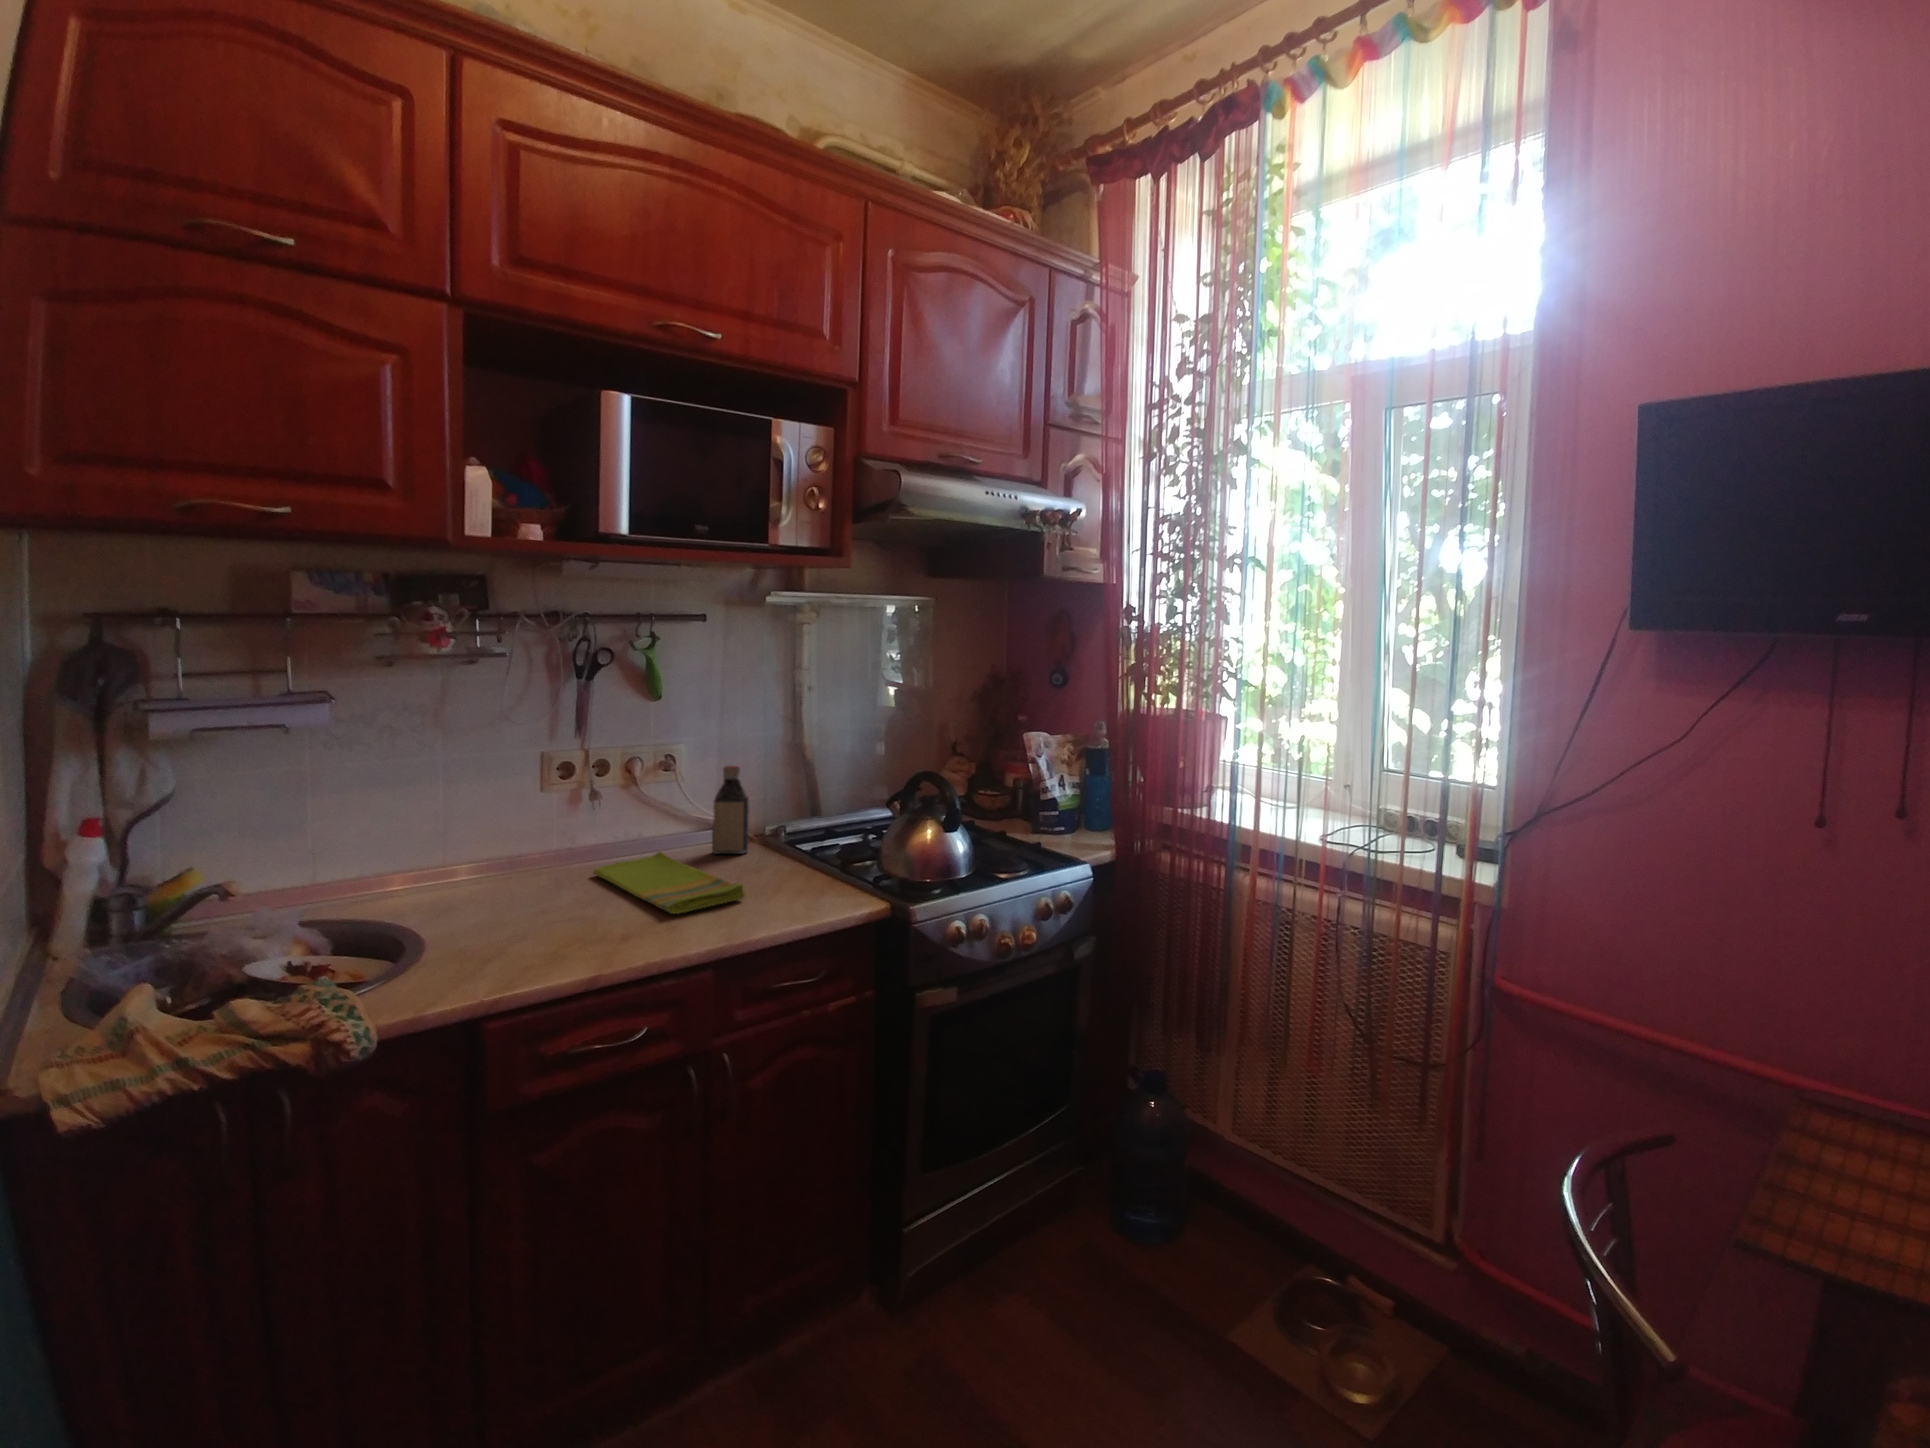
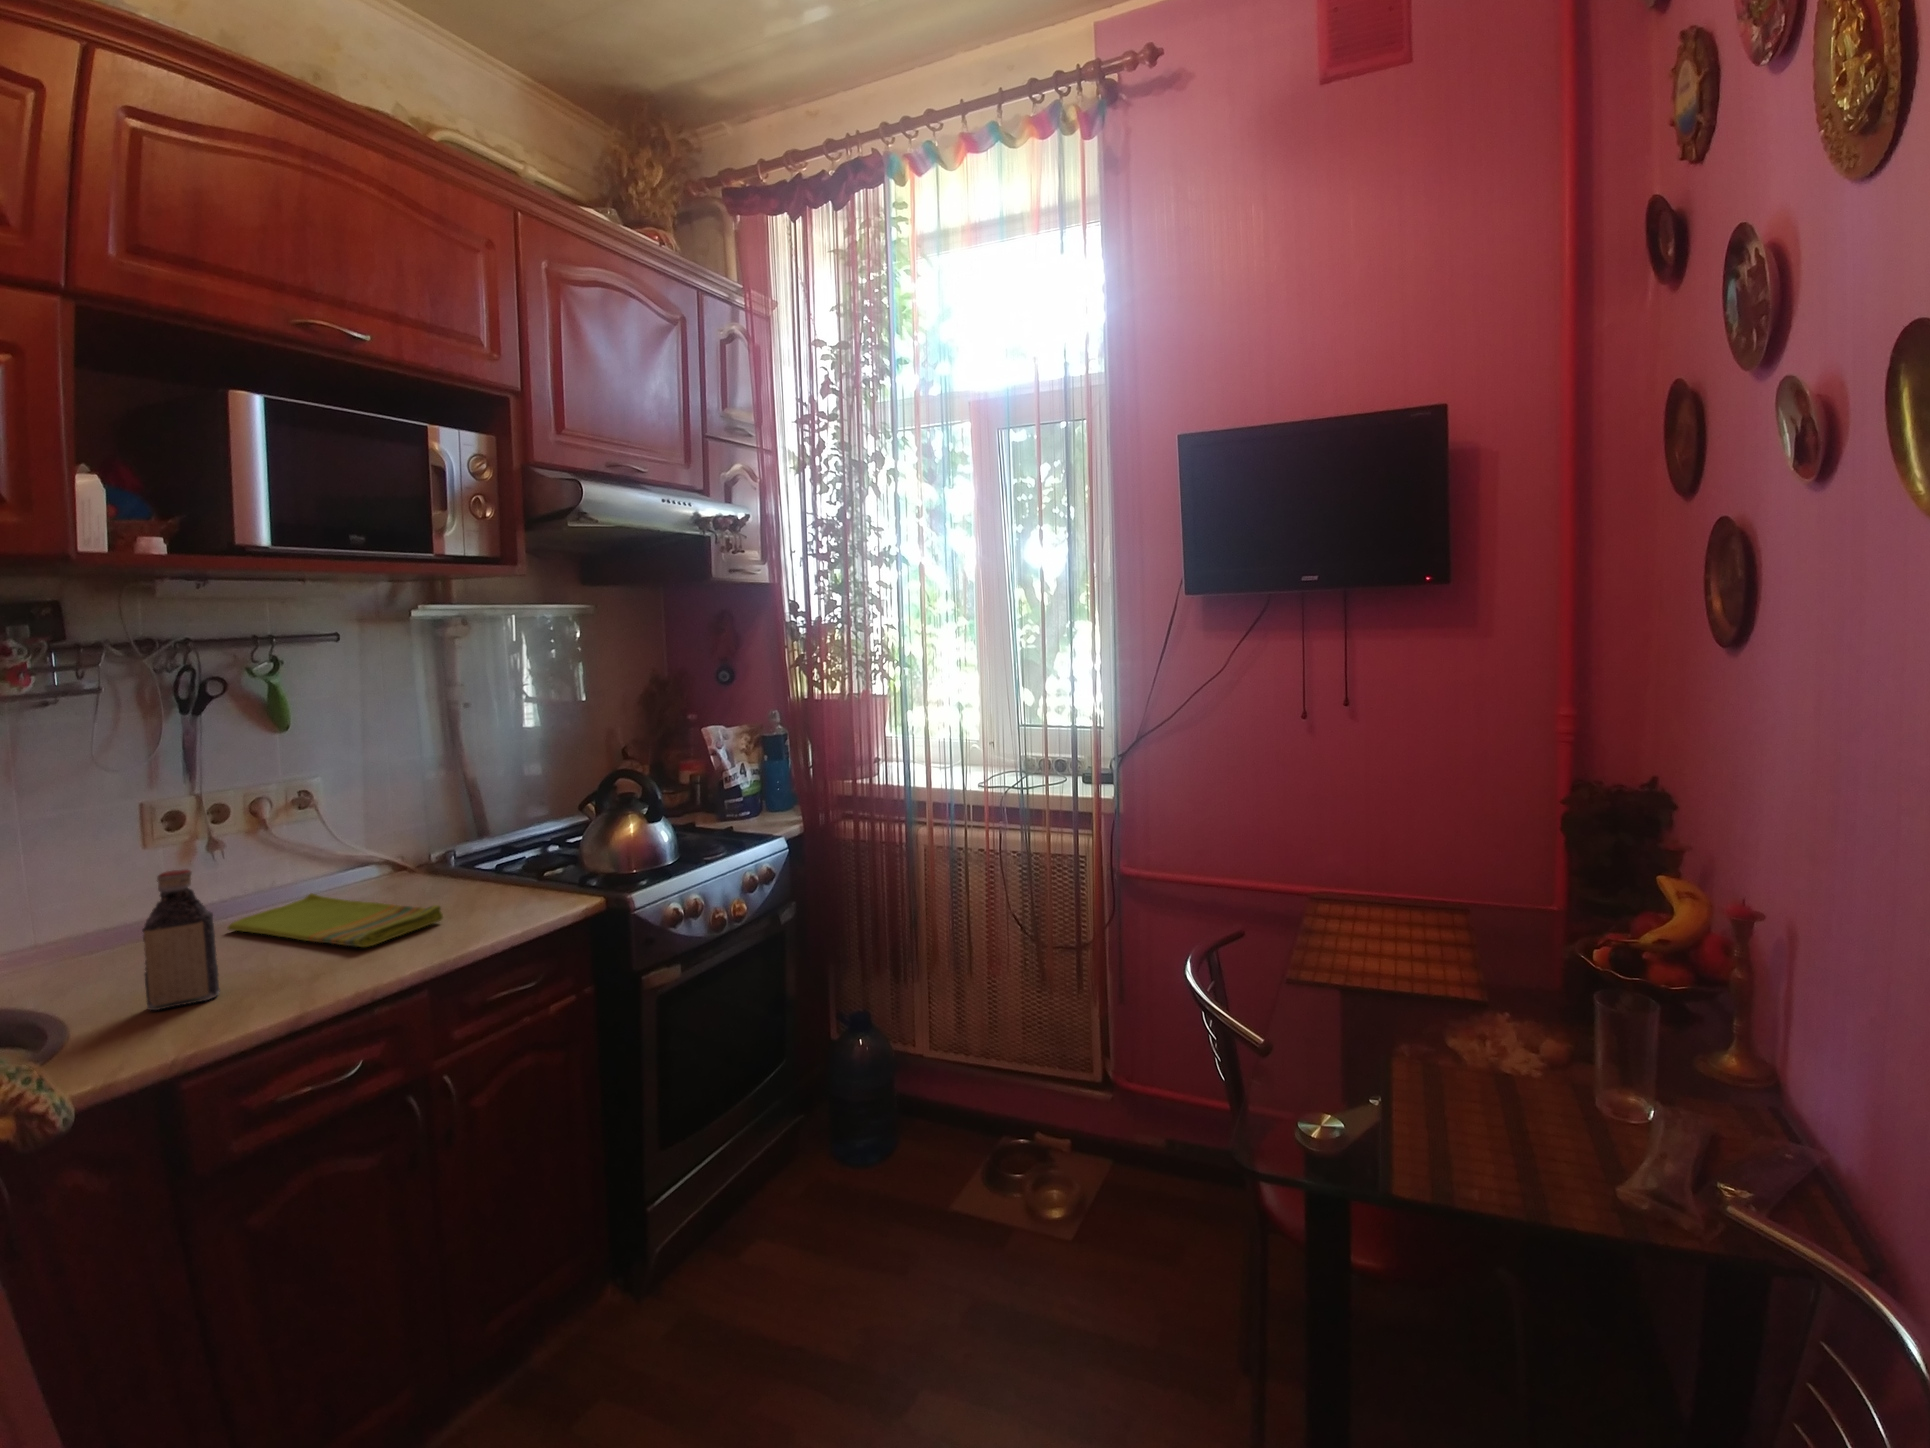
bottle: present [712,766,749,854] -> present [142,869,220,1010]

